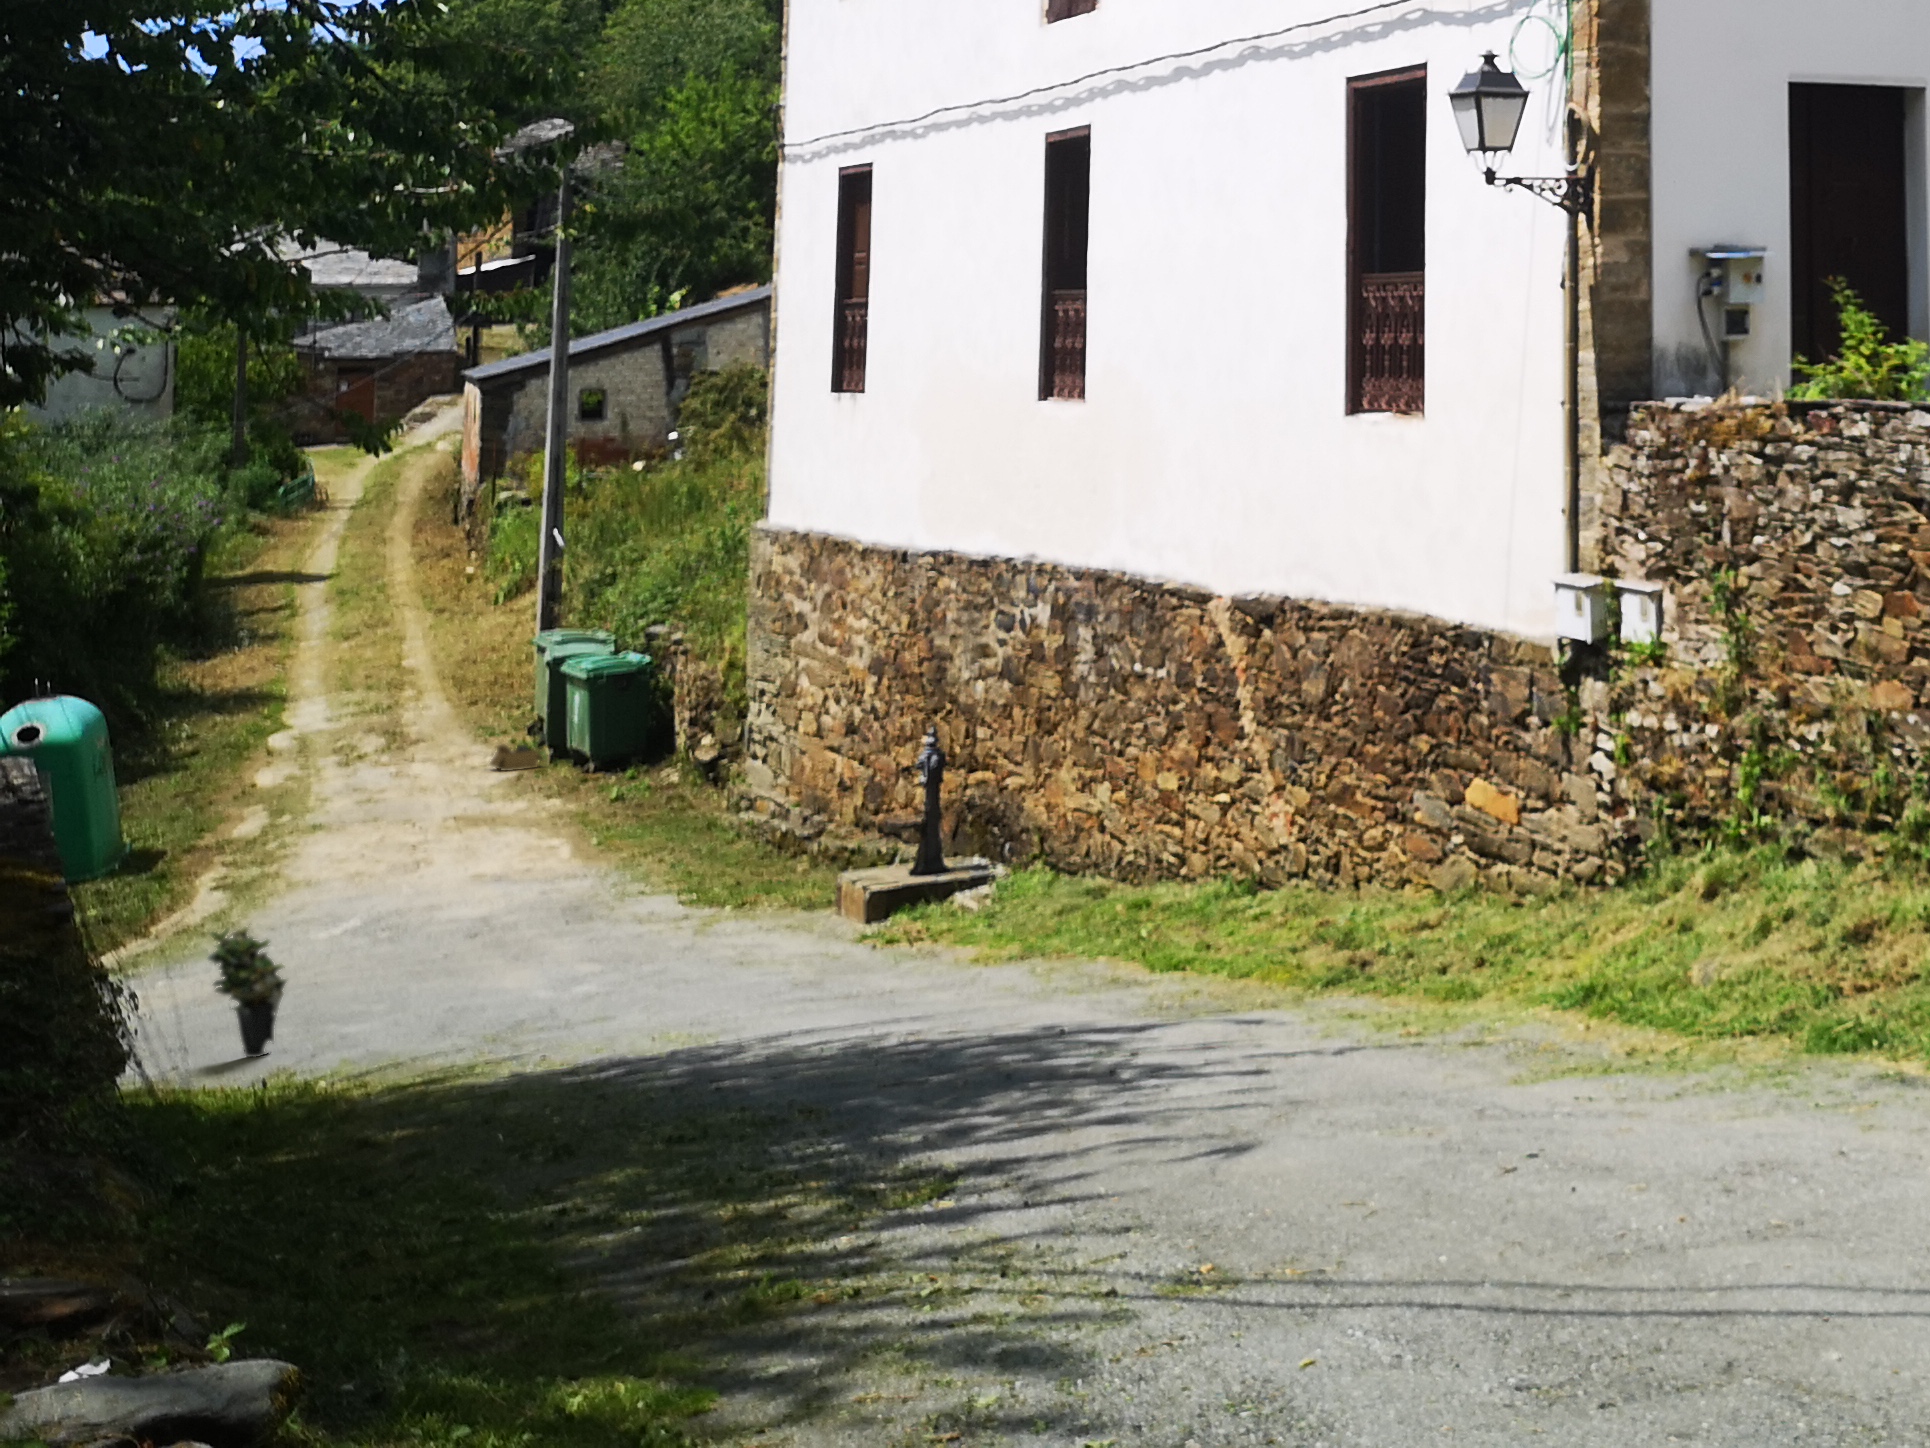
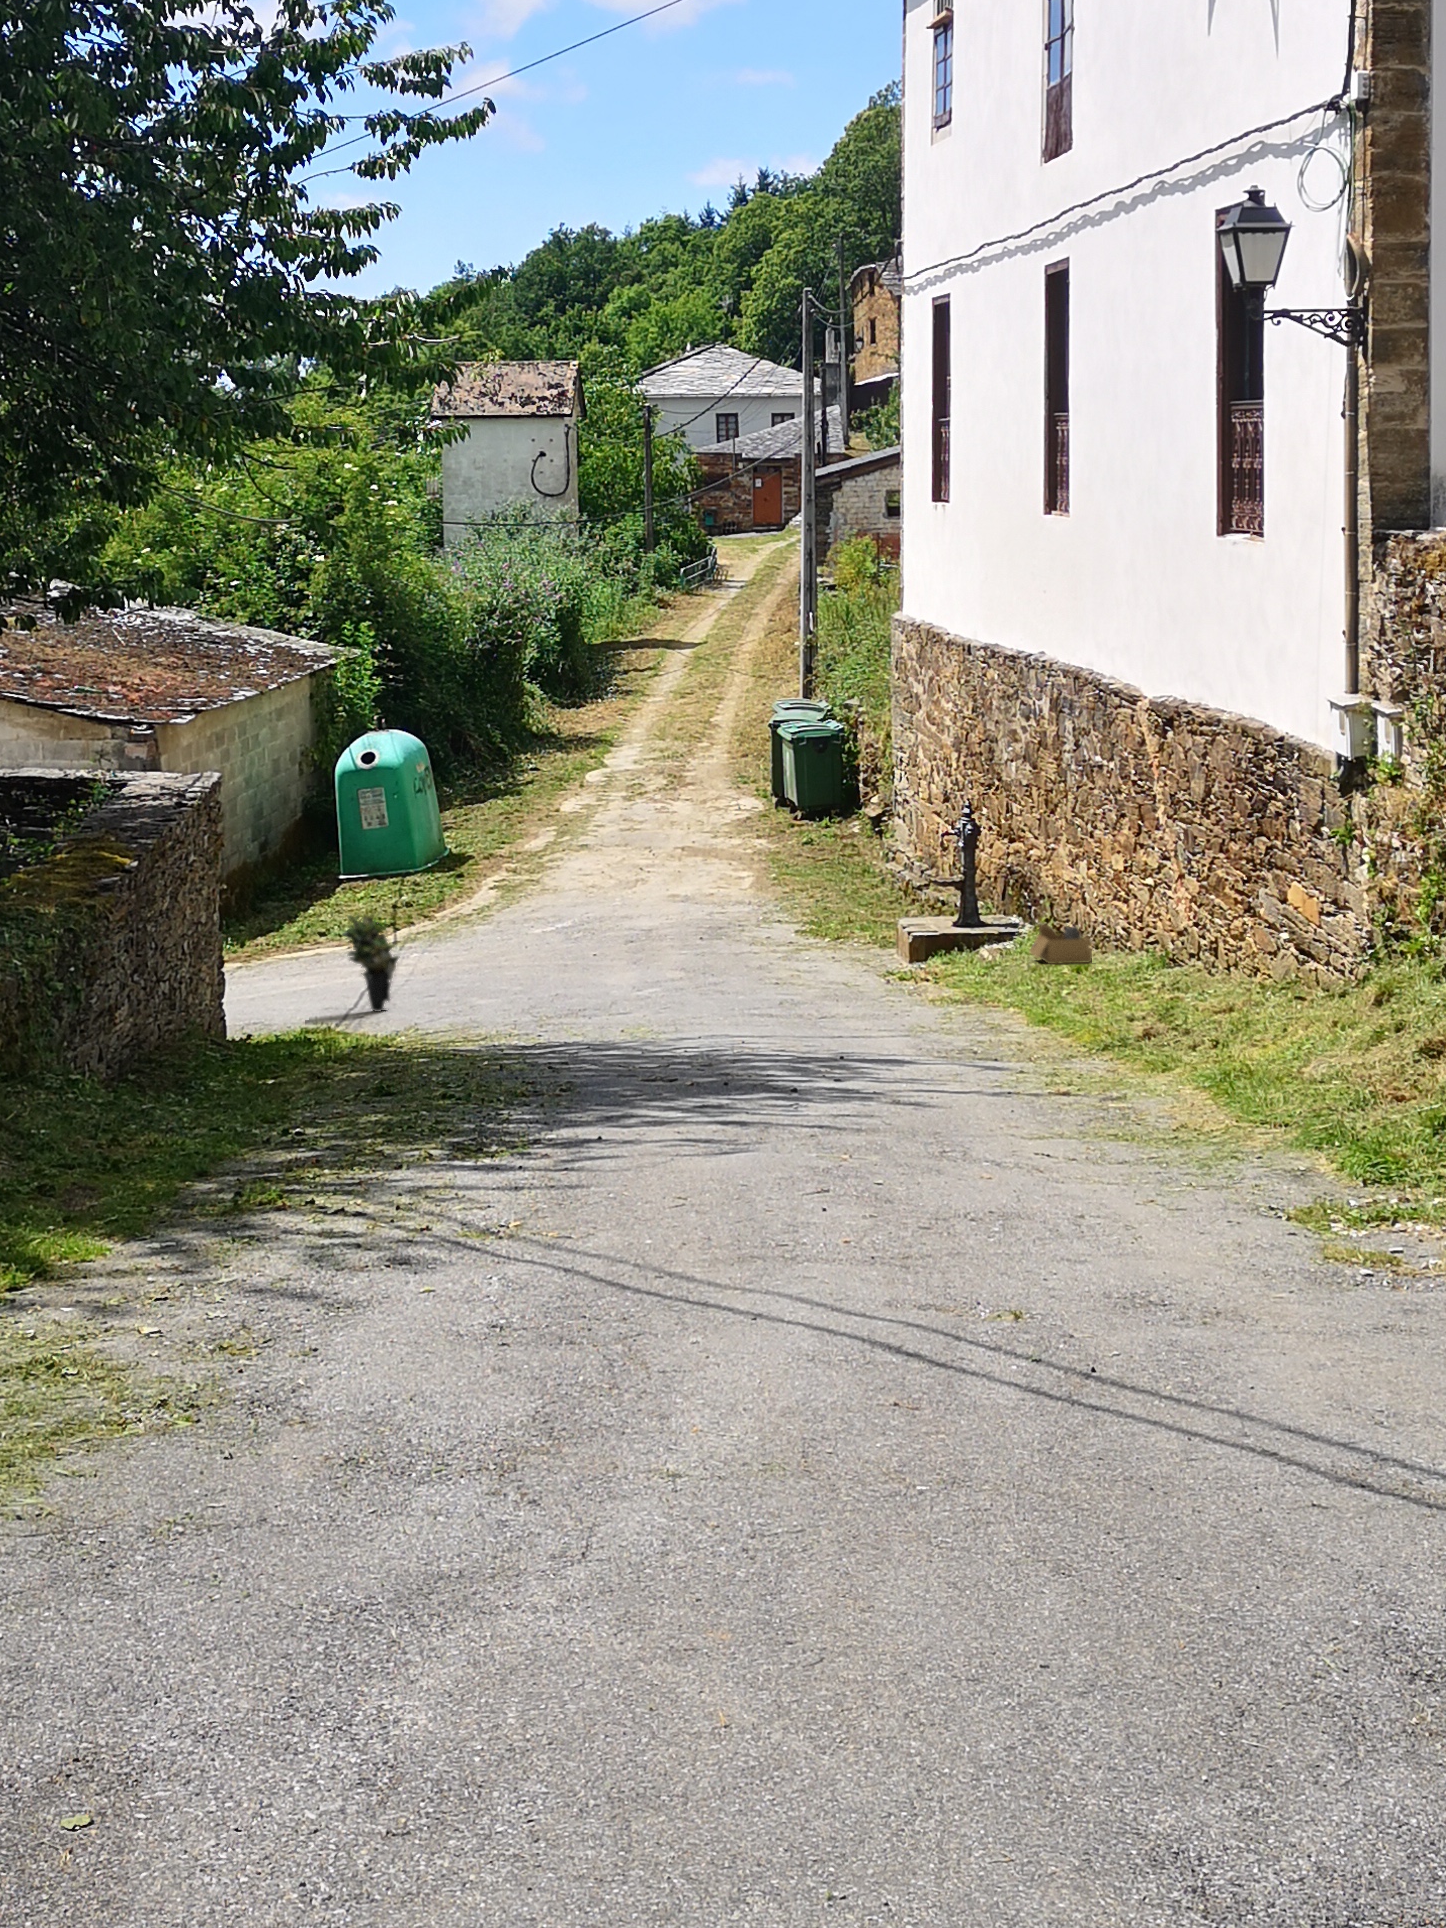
cardboard box: present [490,745,543,771] -> present [1030,925,1092,964]

